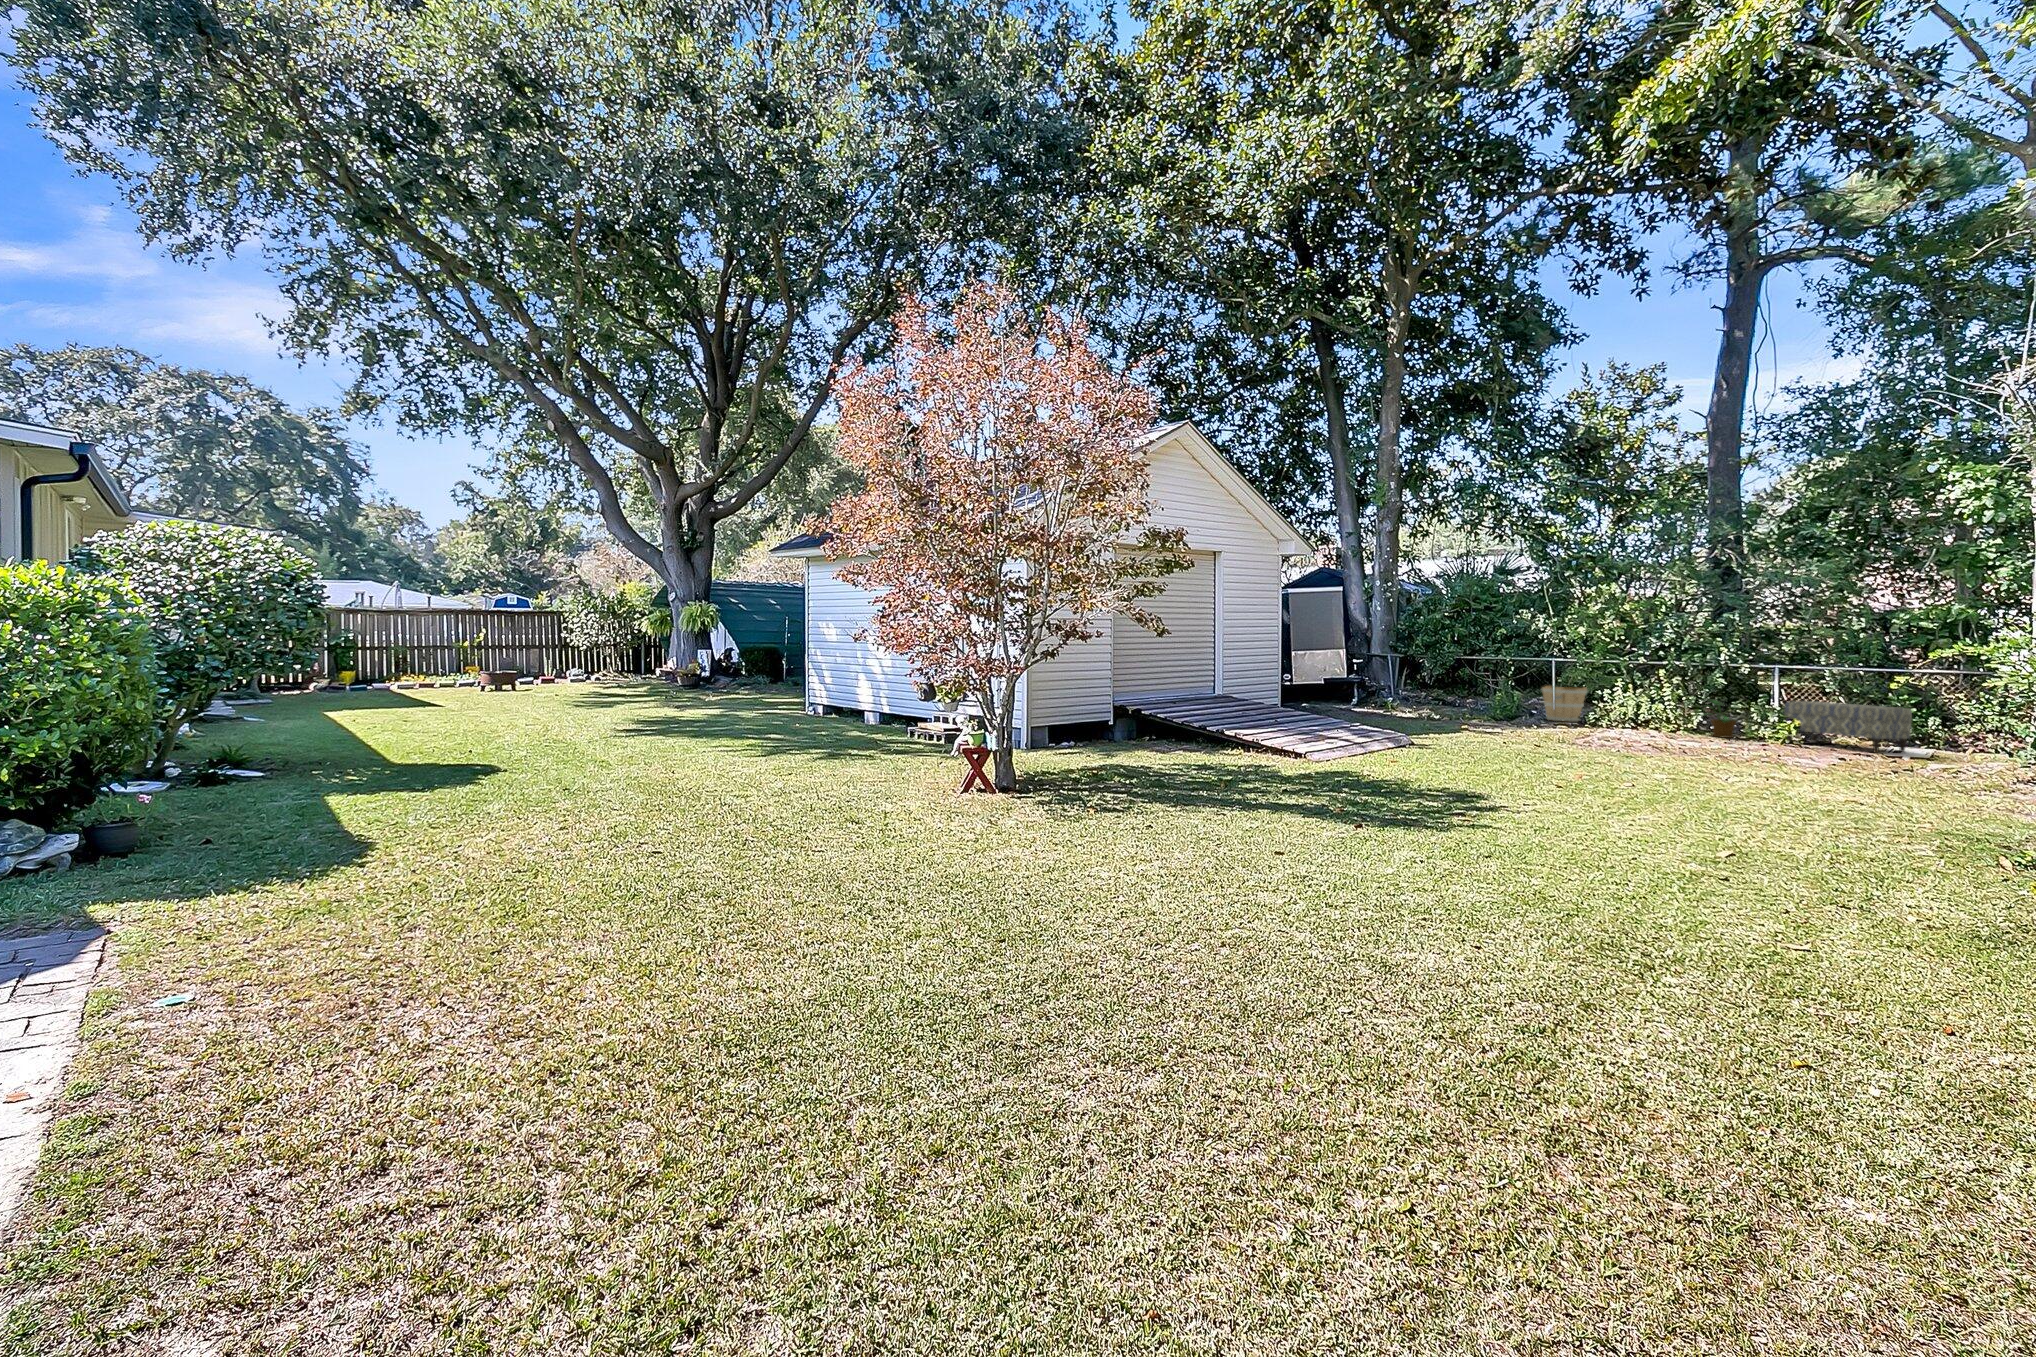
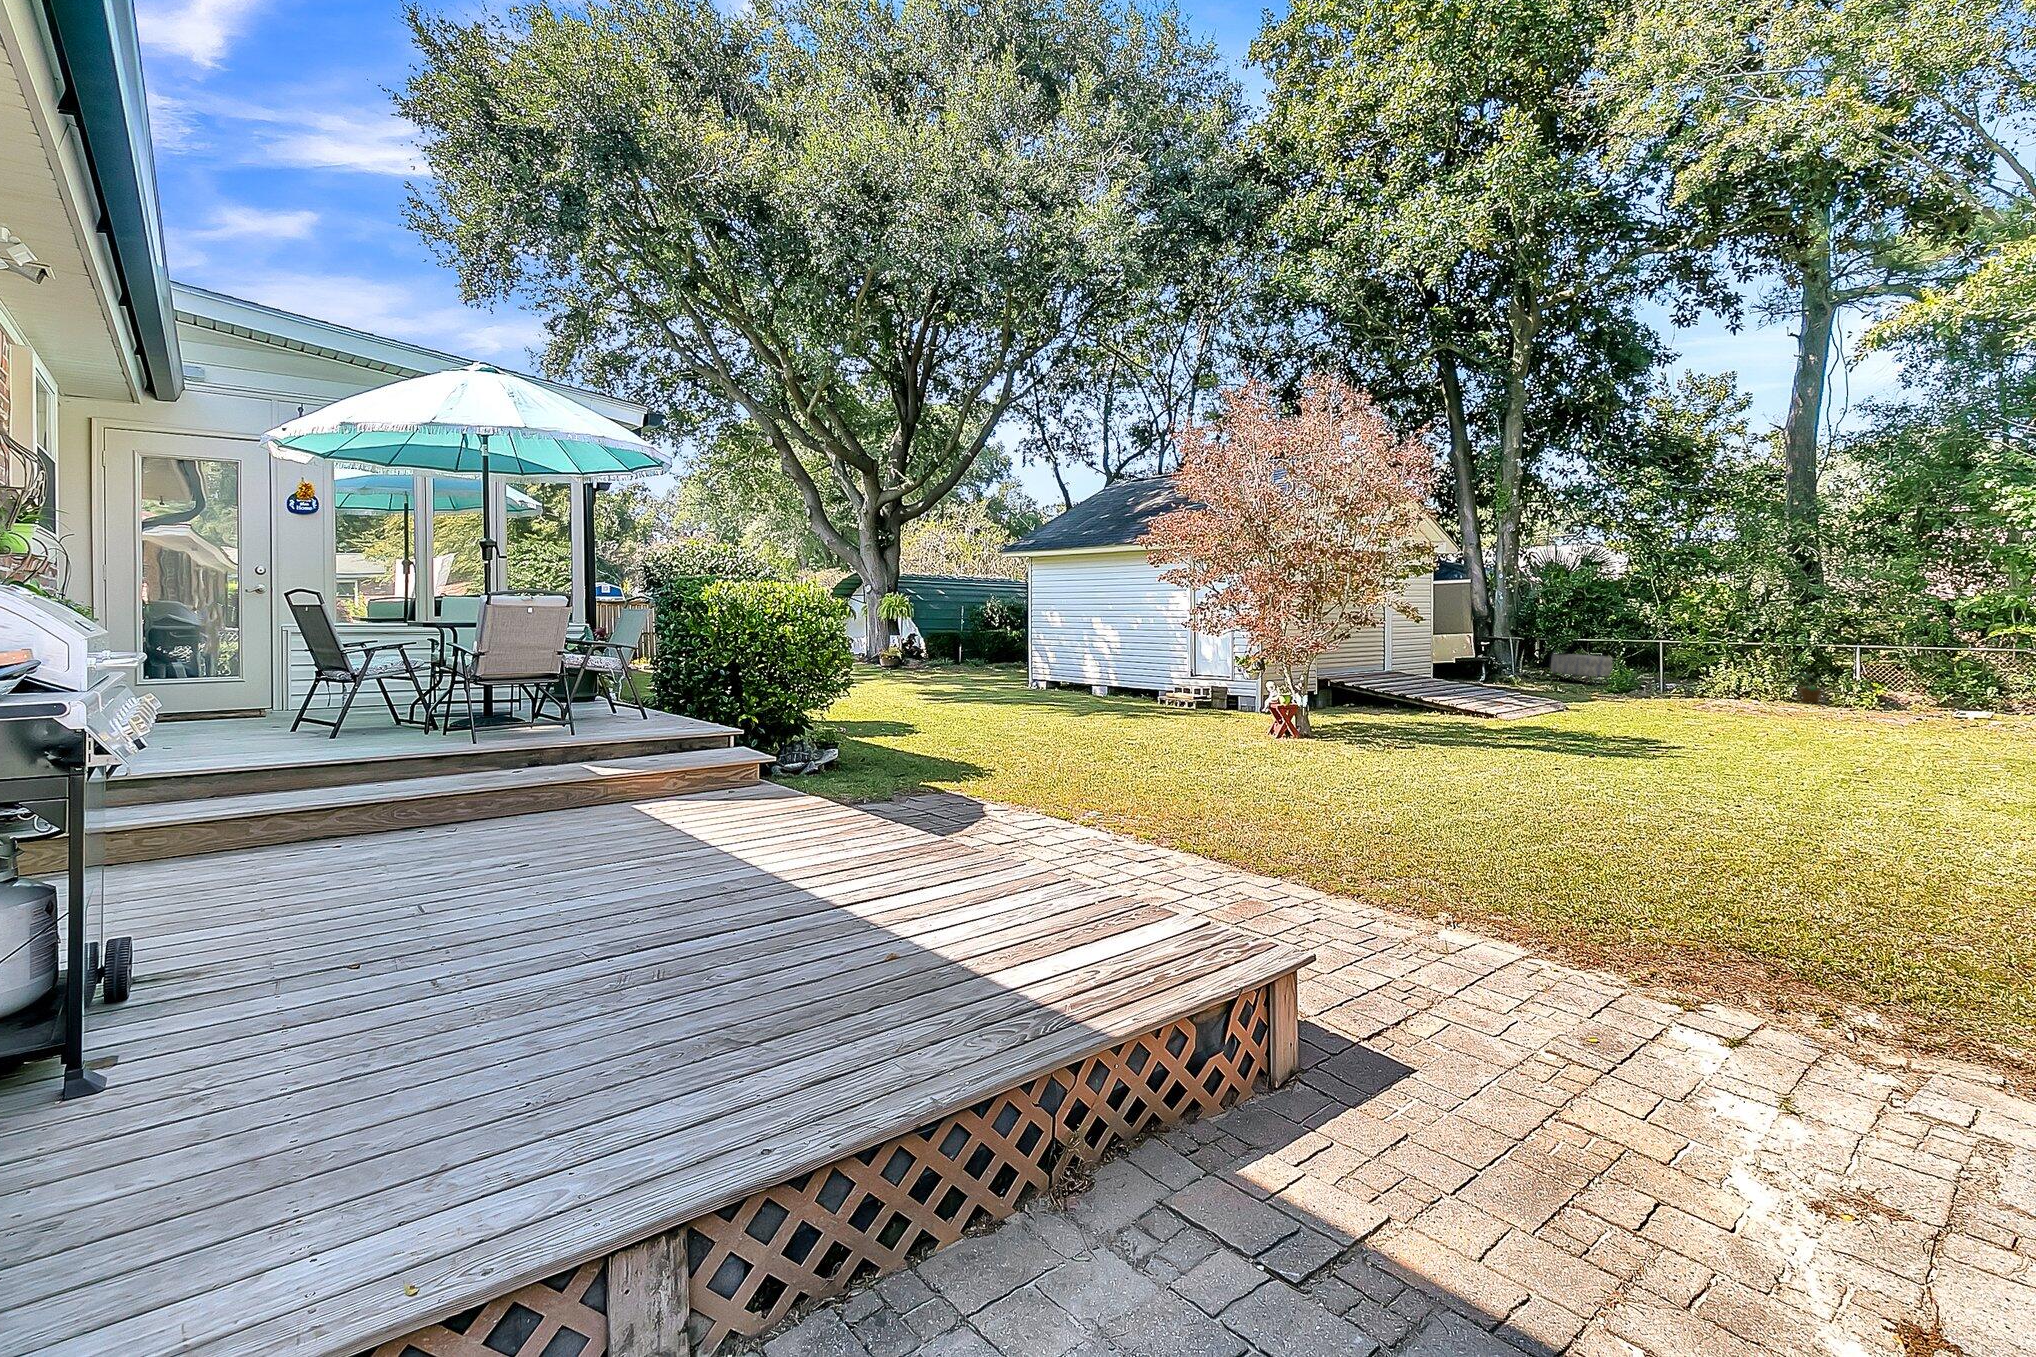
wooden bucket: present [1542,686,1587,722] -> none [1650,662,1691,692]
bench: present [1784,701,1912,753] -> present [1551,654,1613,683]

